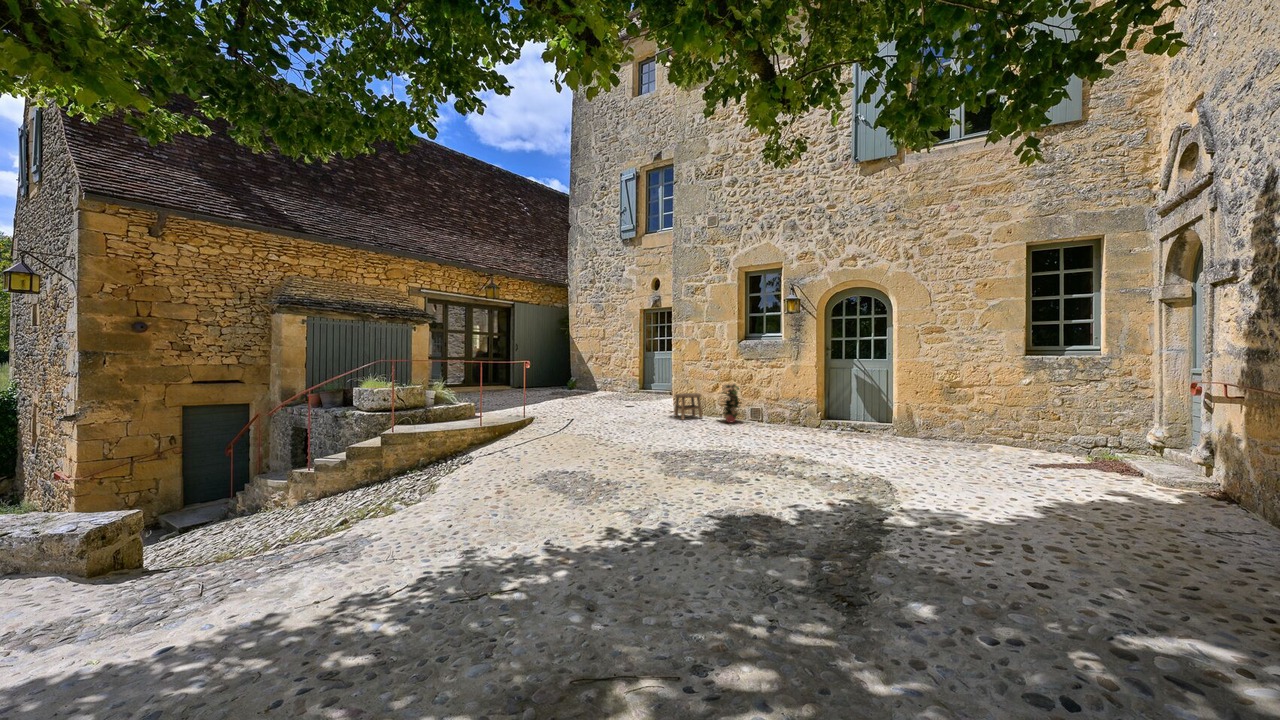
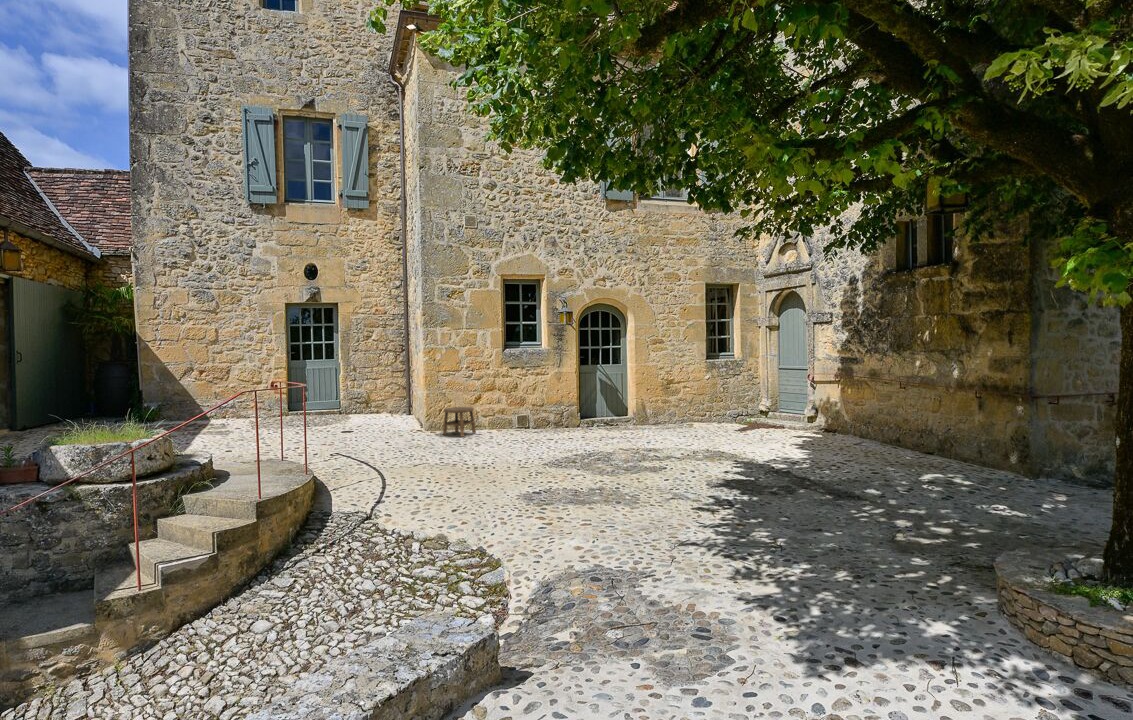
decorative plant: present [719,384,742,423] -> none [493,394,522,433]

